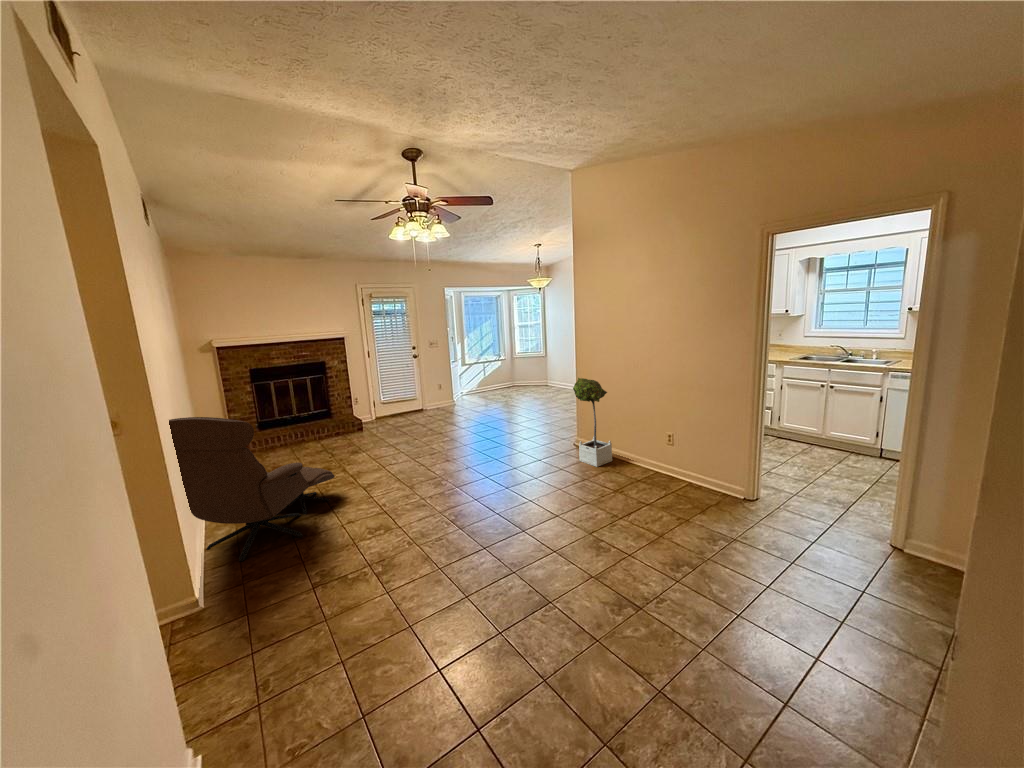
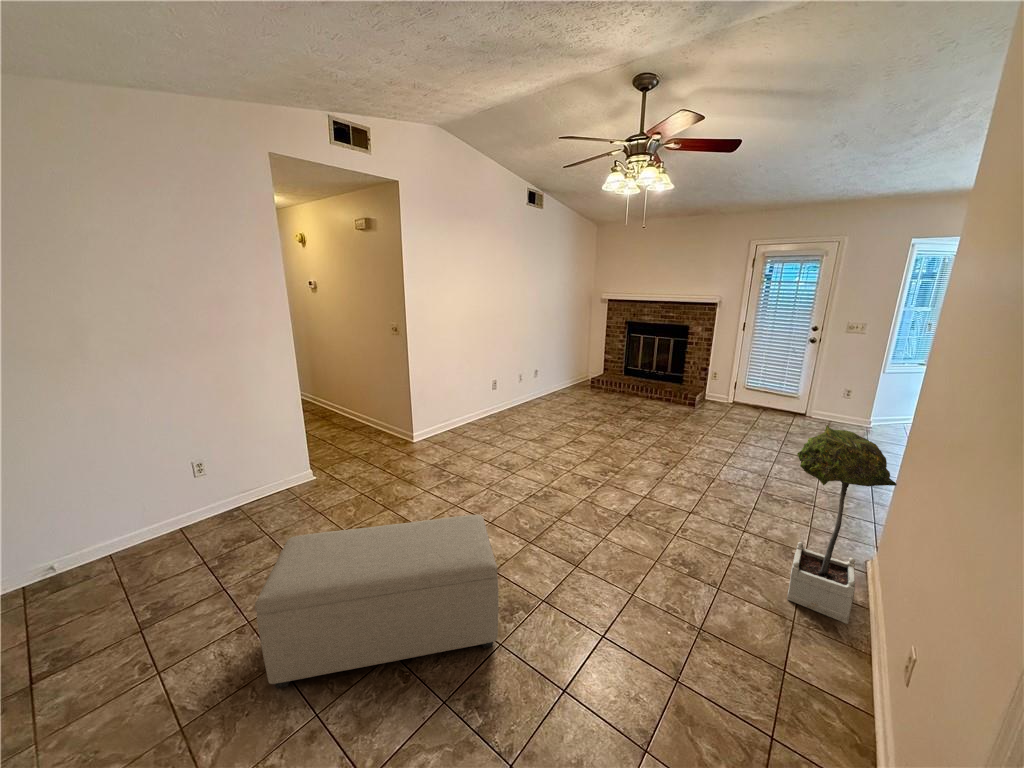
lounge chair: present [169,417,335,561] -> none [450,338,555,441]
ottoman: none [567,495,697,685] -> present [255,515,498,688]

